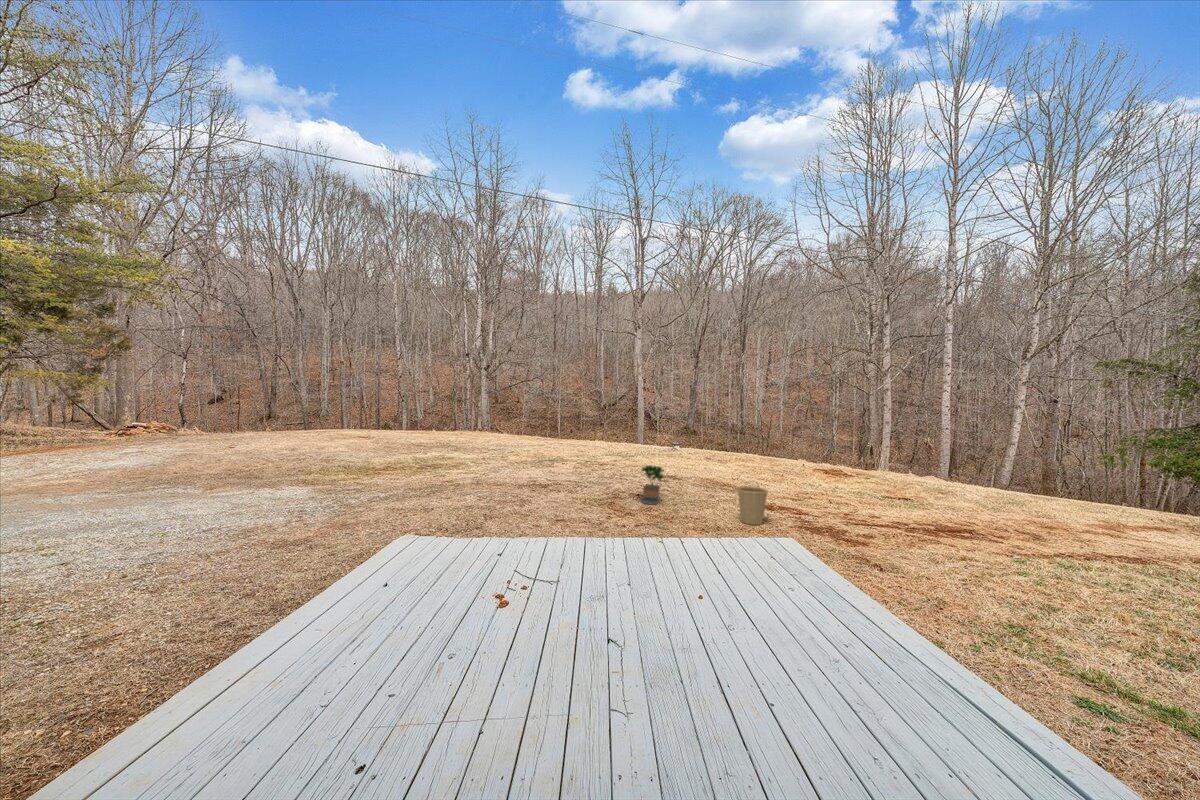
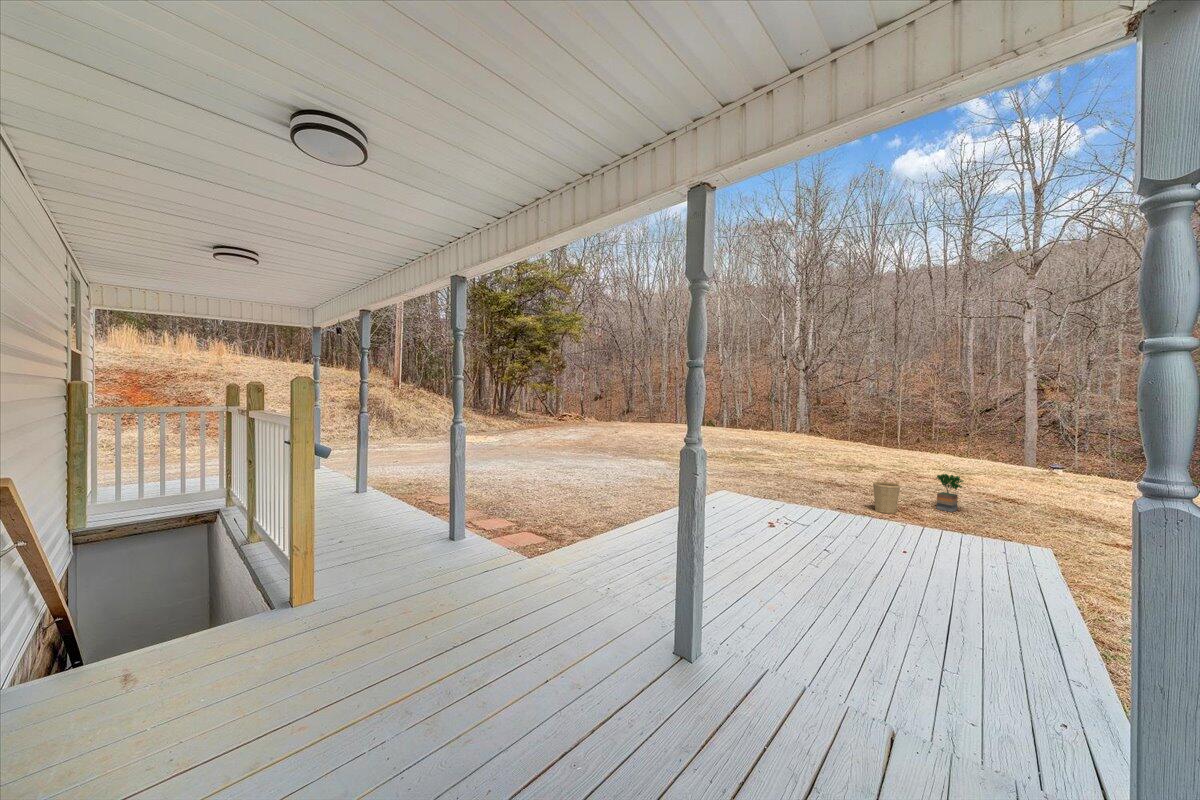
basket: present [738,486,767,525] -> present [873,478,900,514]

